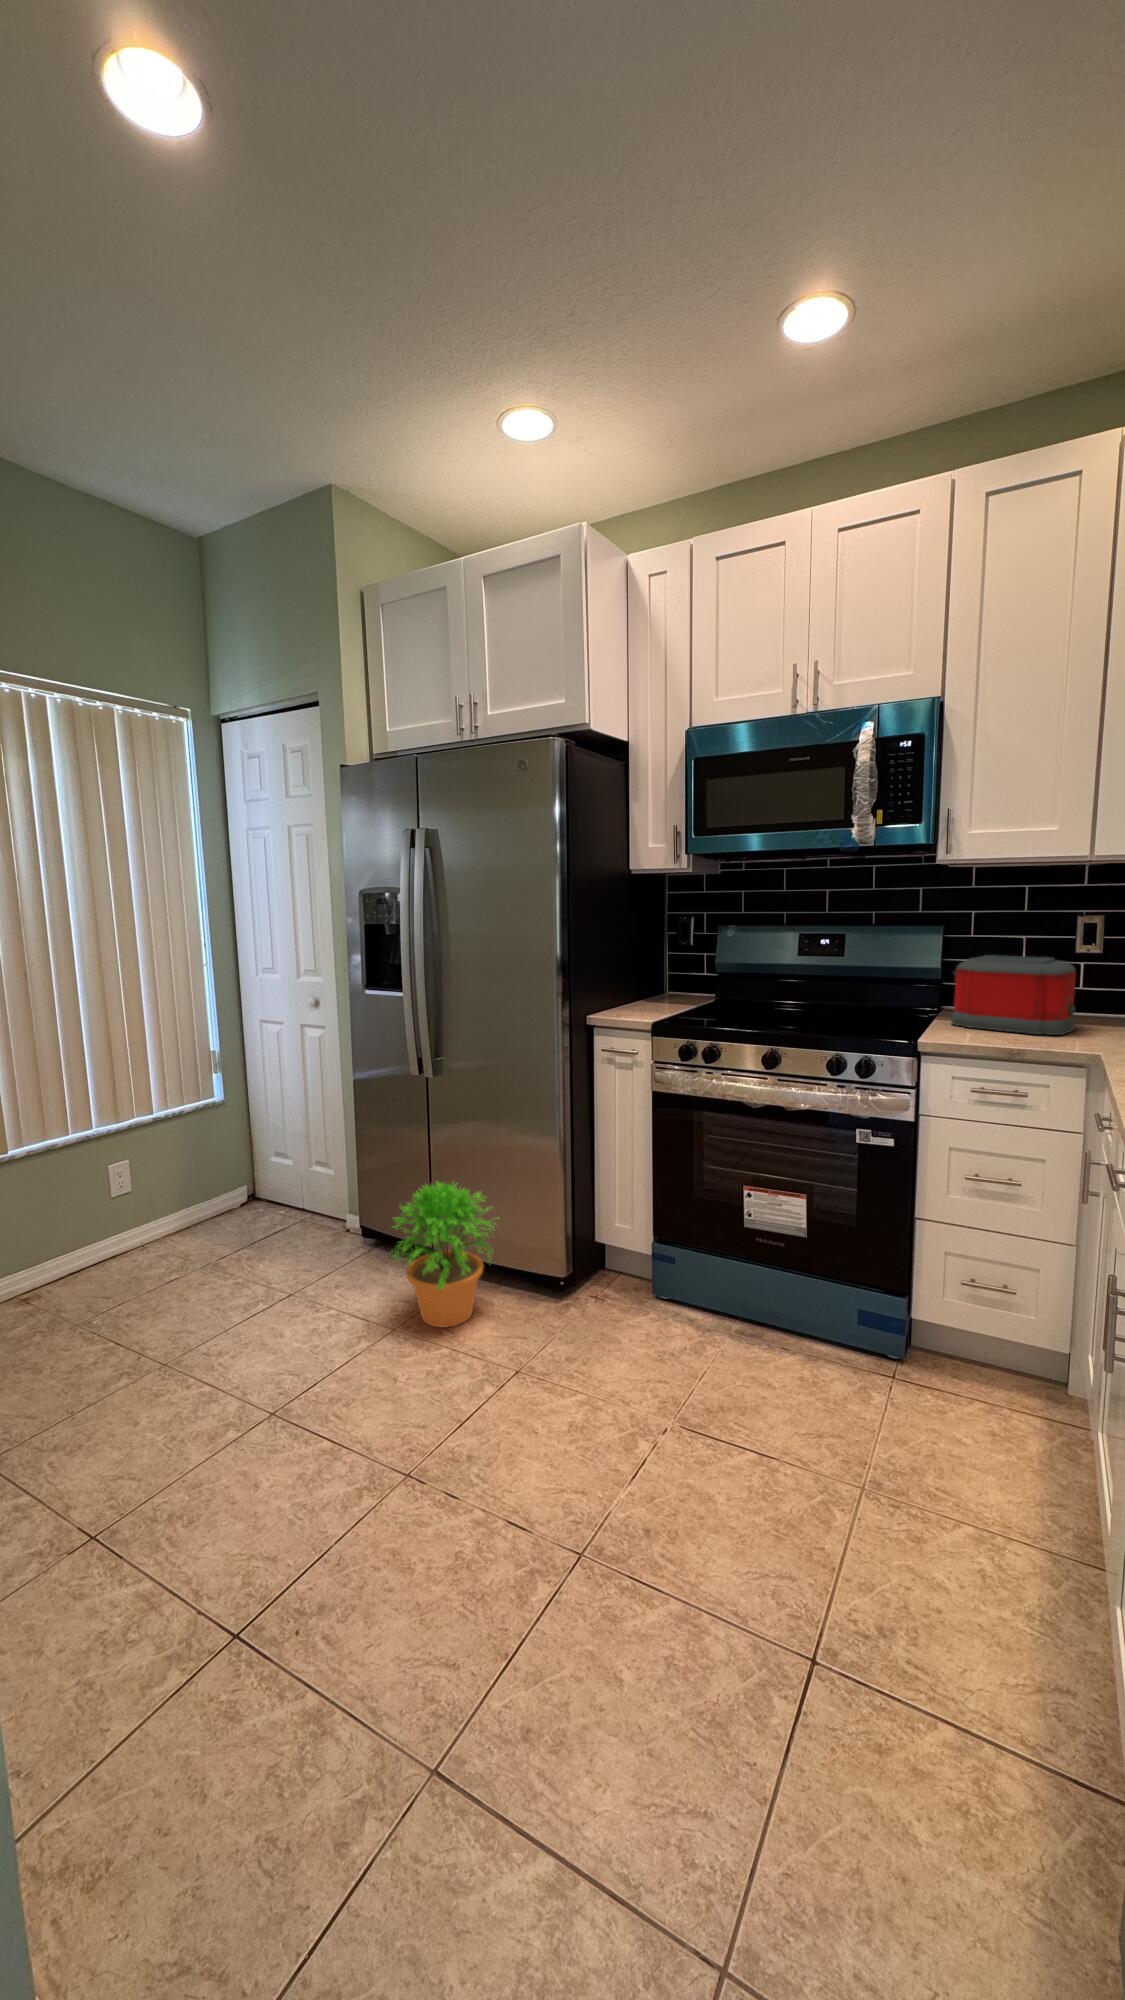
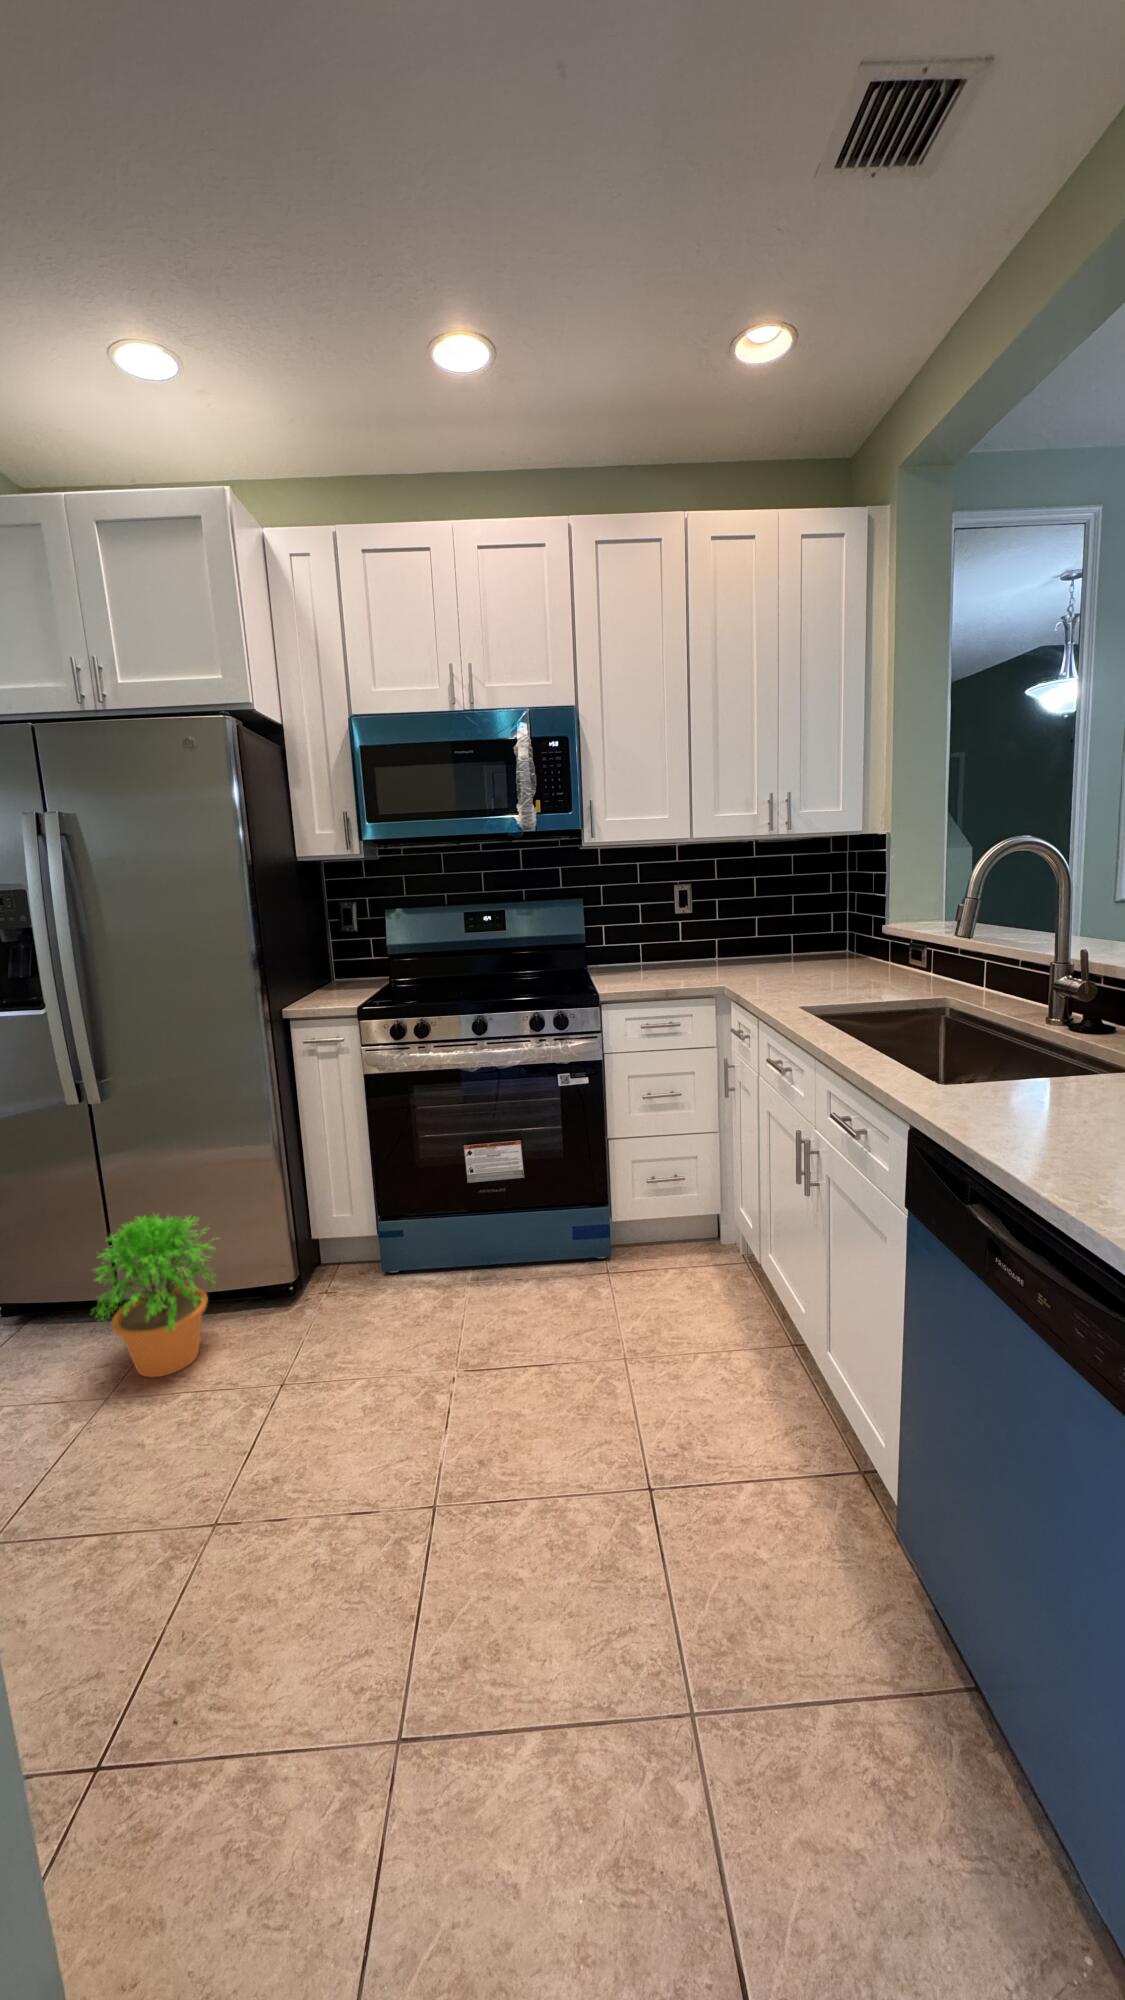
toaster: present [951,955,1076,1035] -> none [599,919,687,980]

